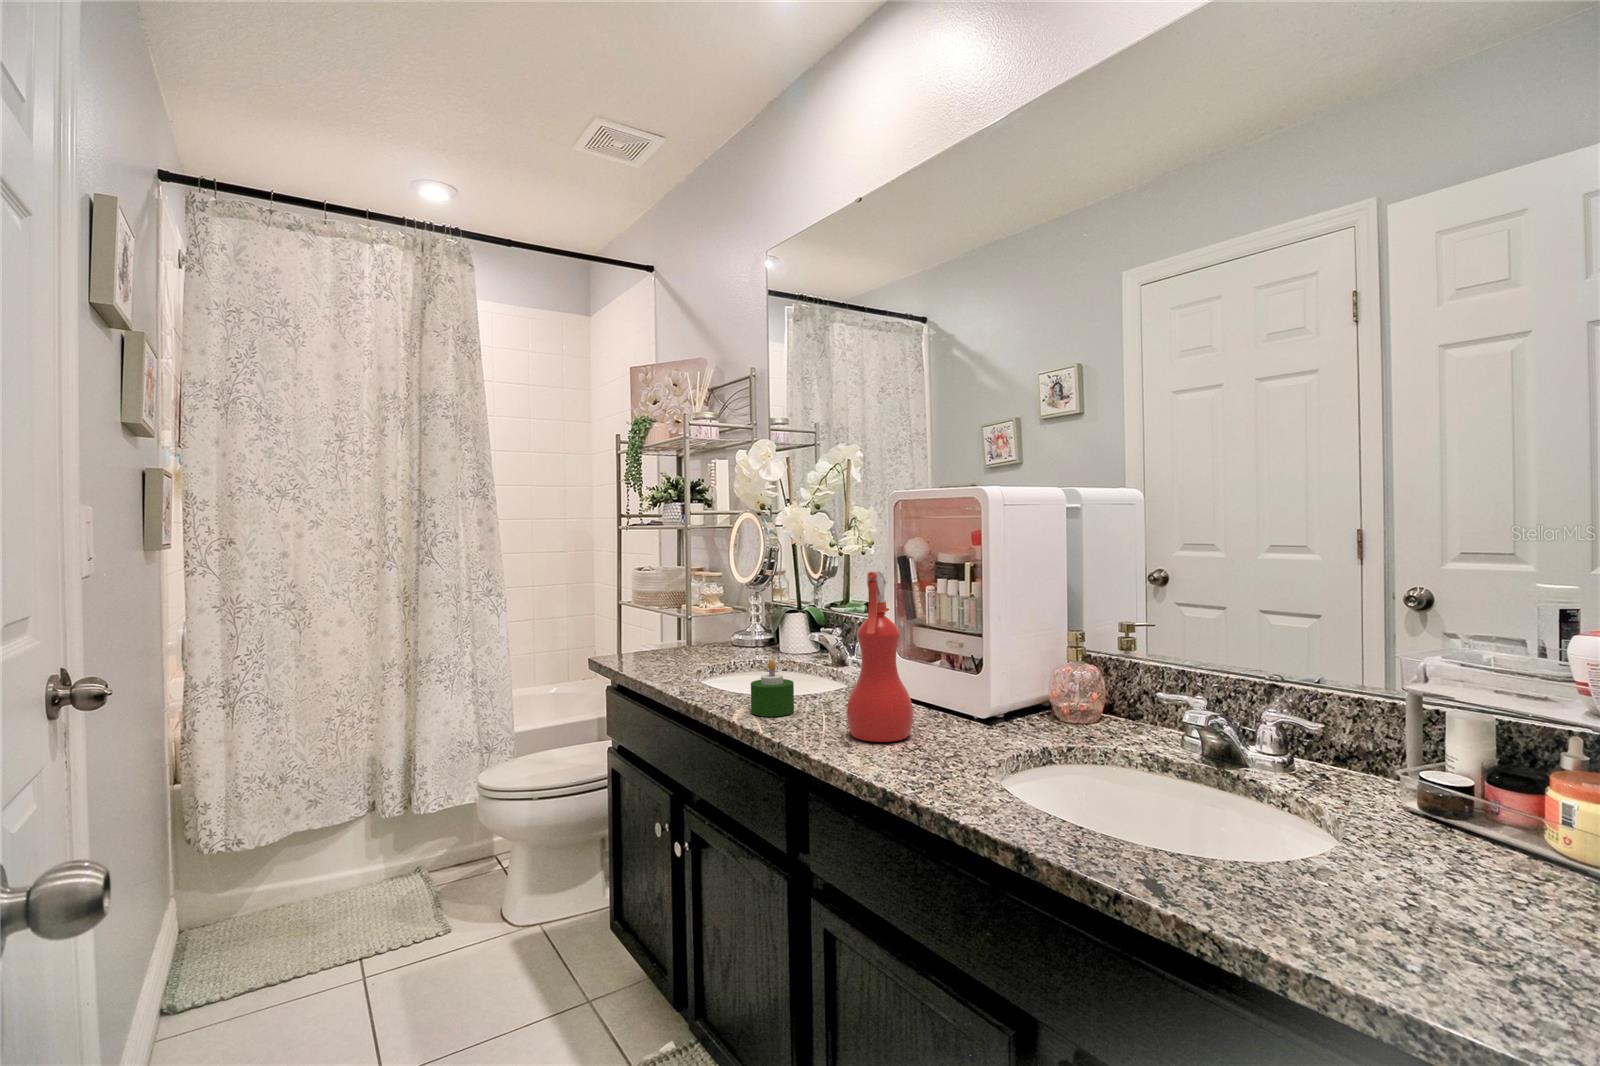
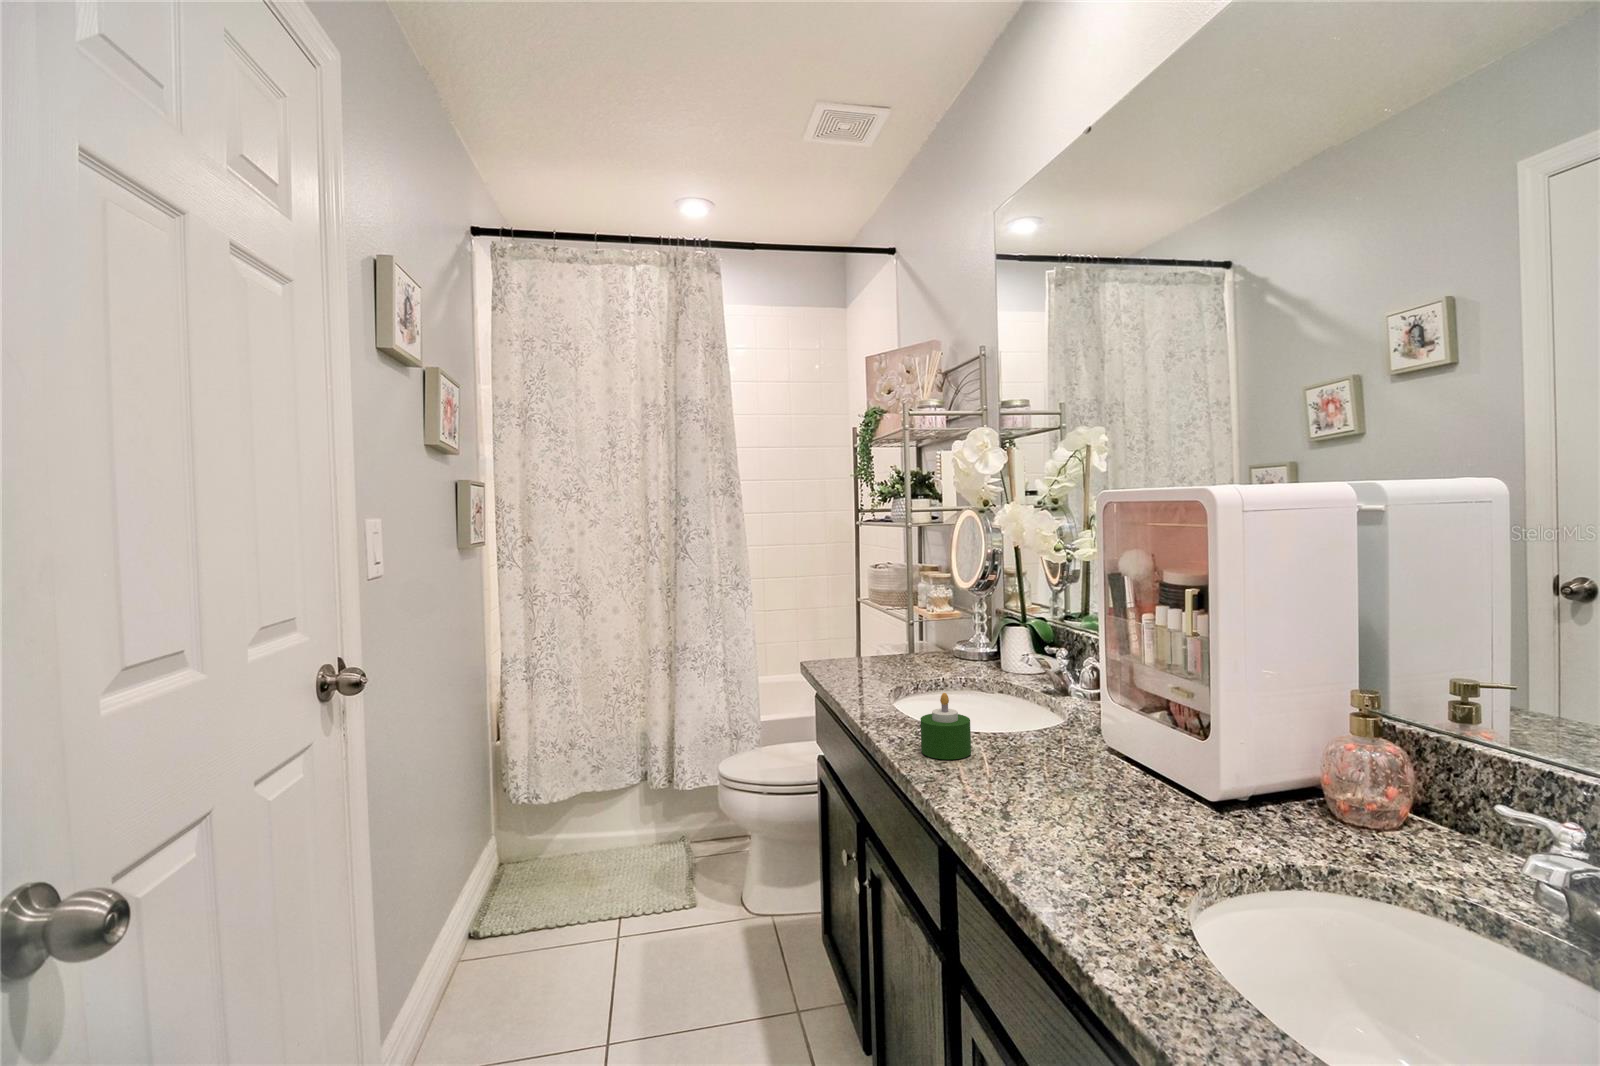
spray bottle: present [847,571,913,742] -> none [1014,604,1100,818]

